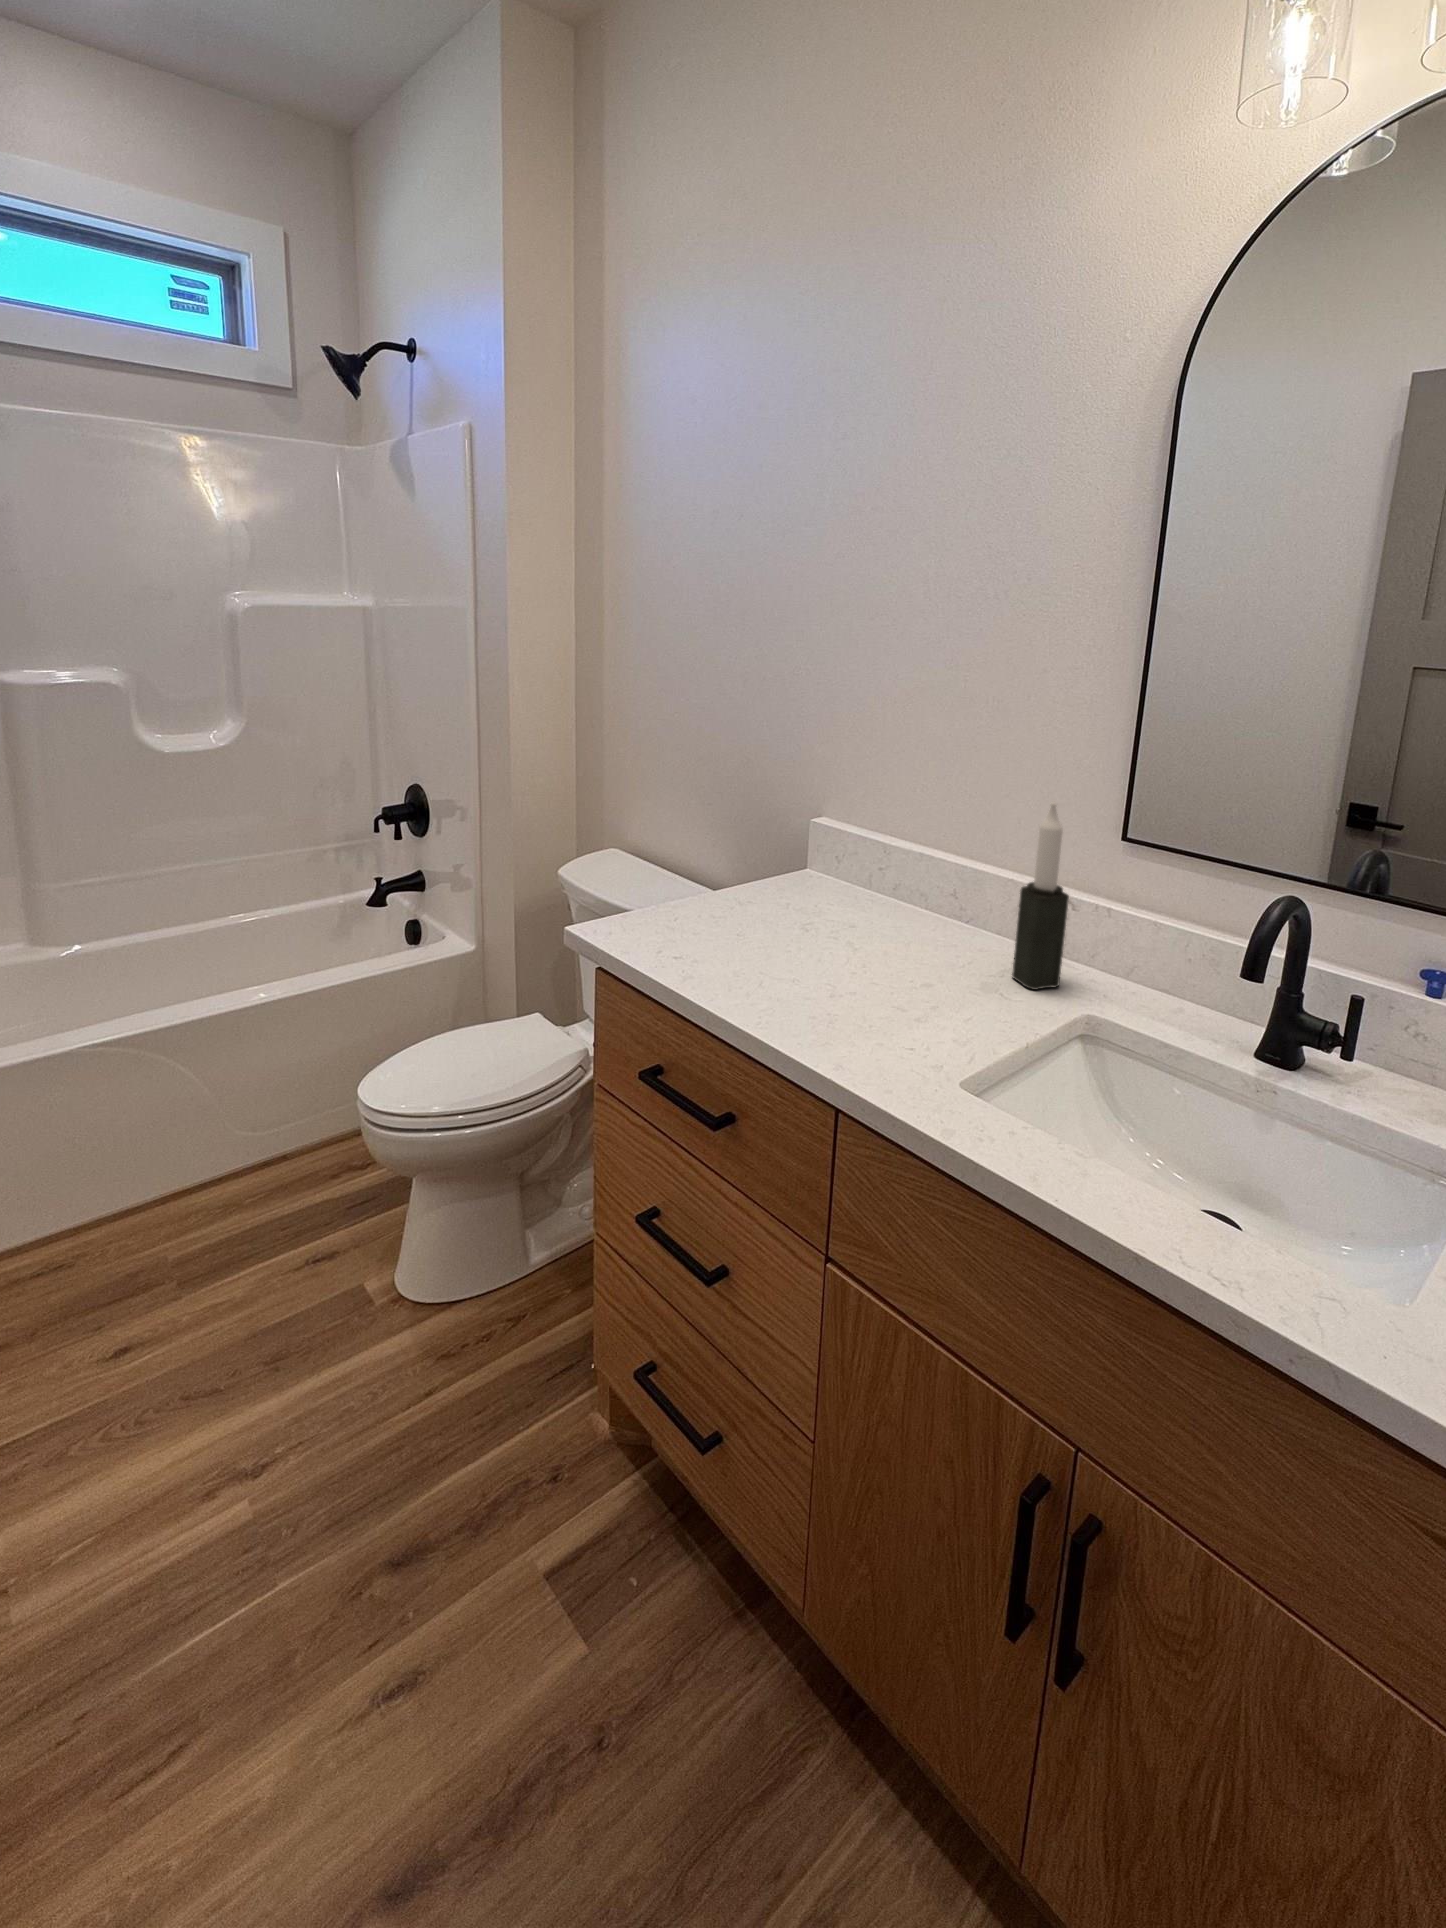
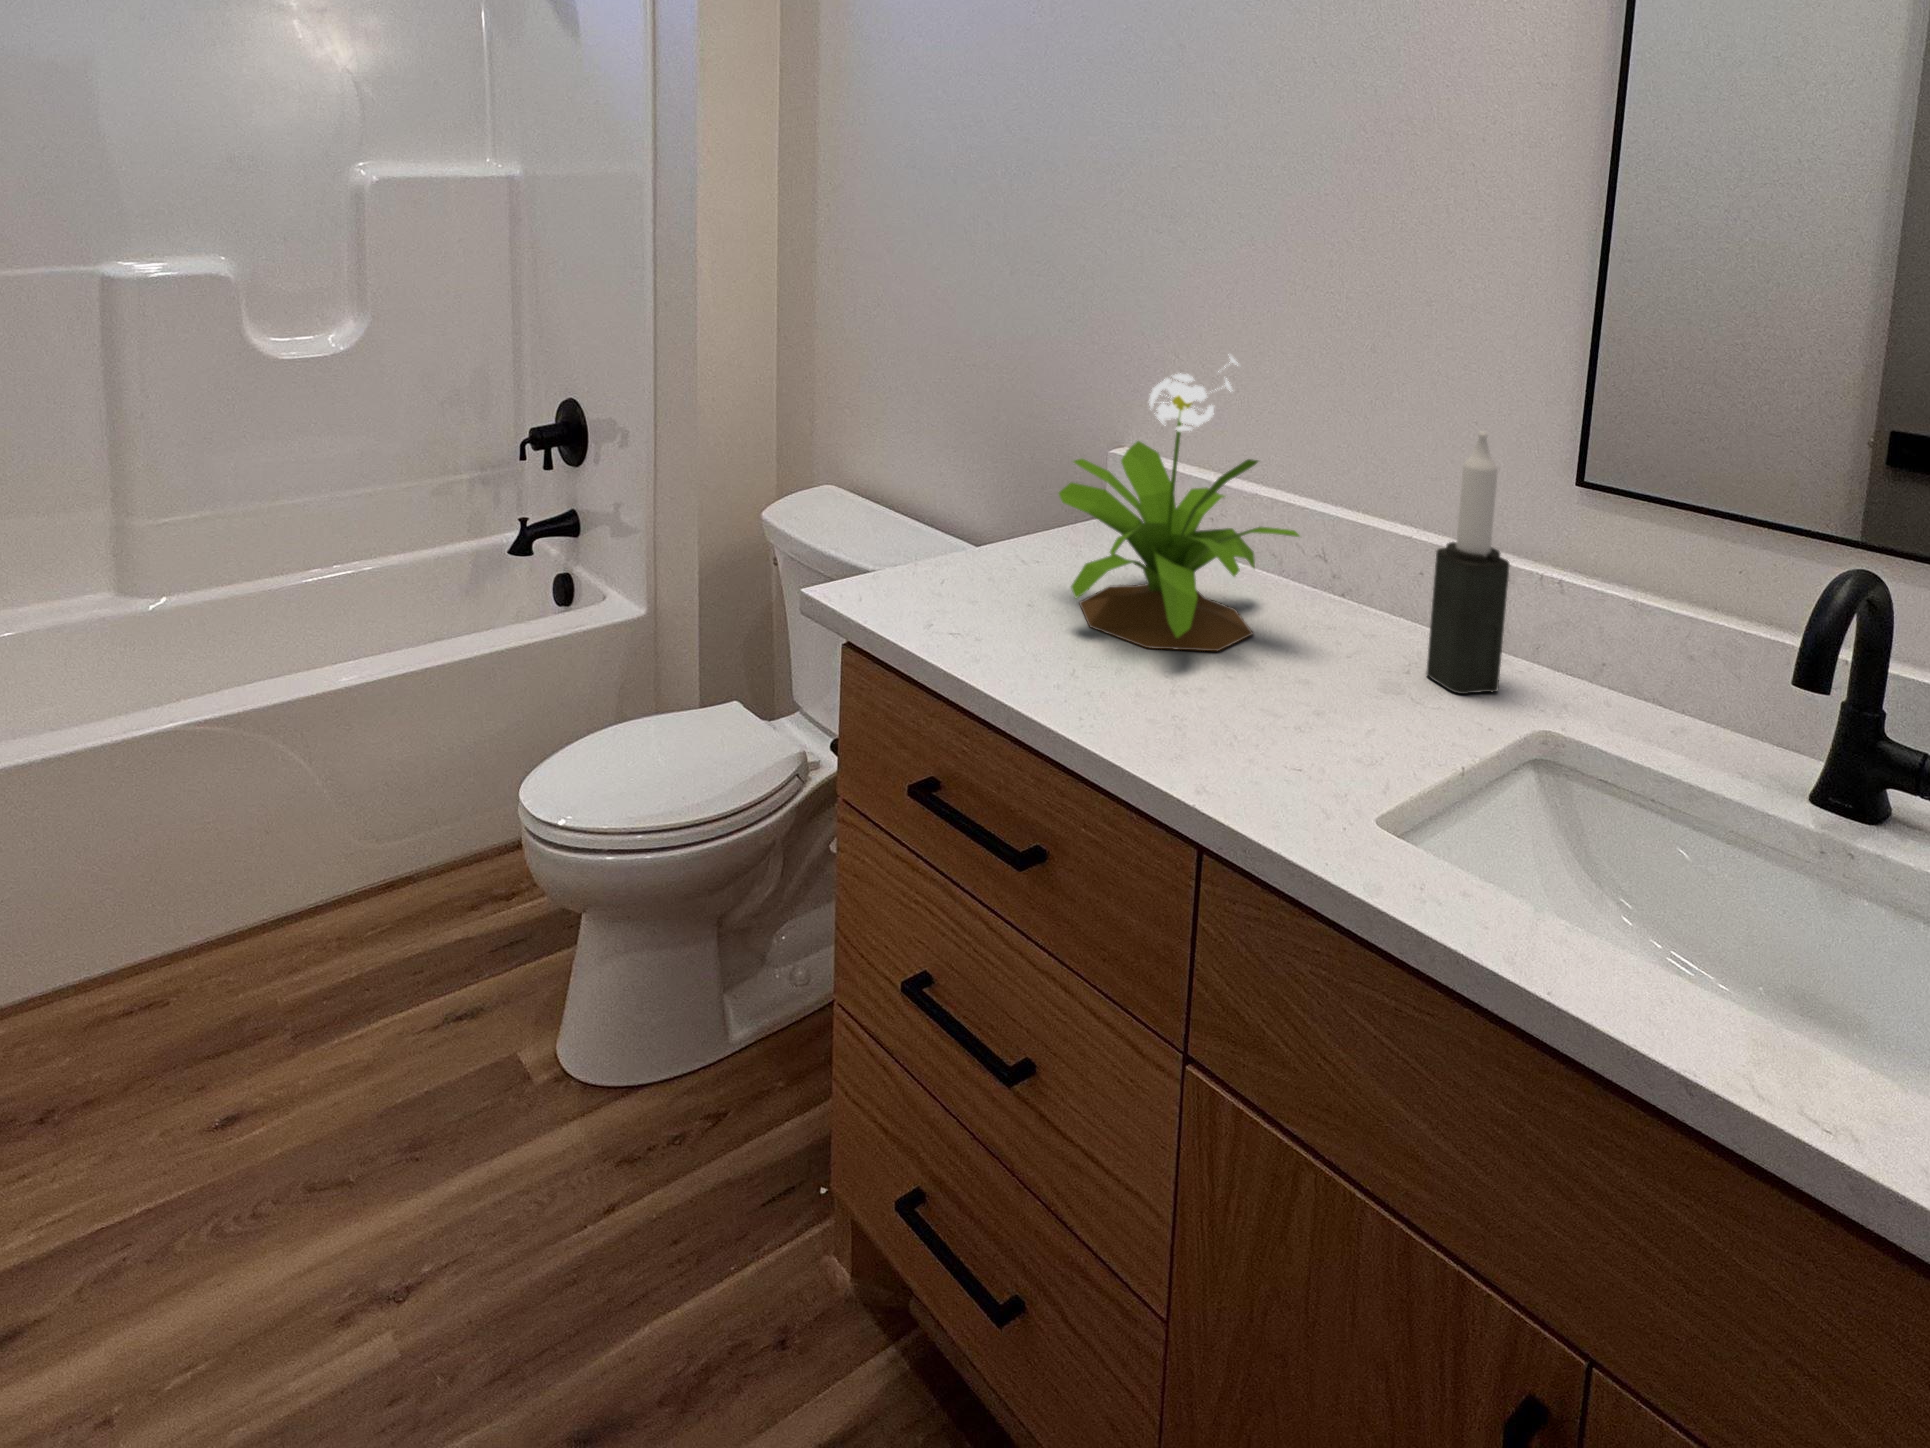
potted flower: none [759,745,930,965] -> present [1059,356,1299,651]

